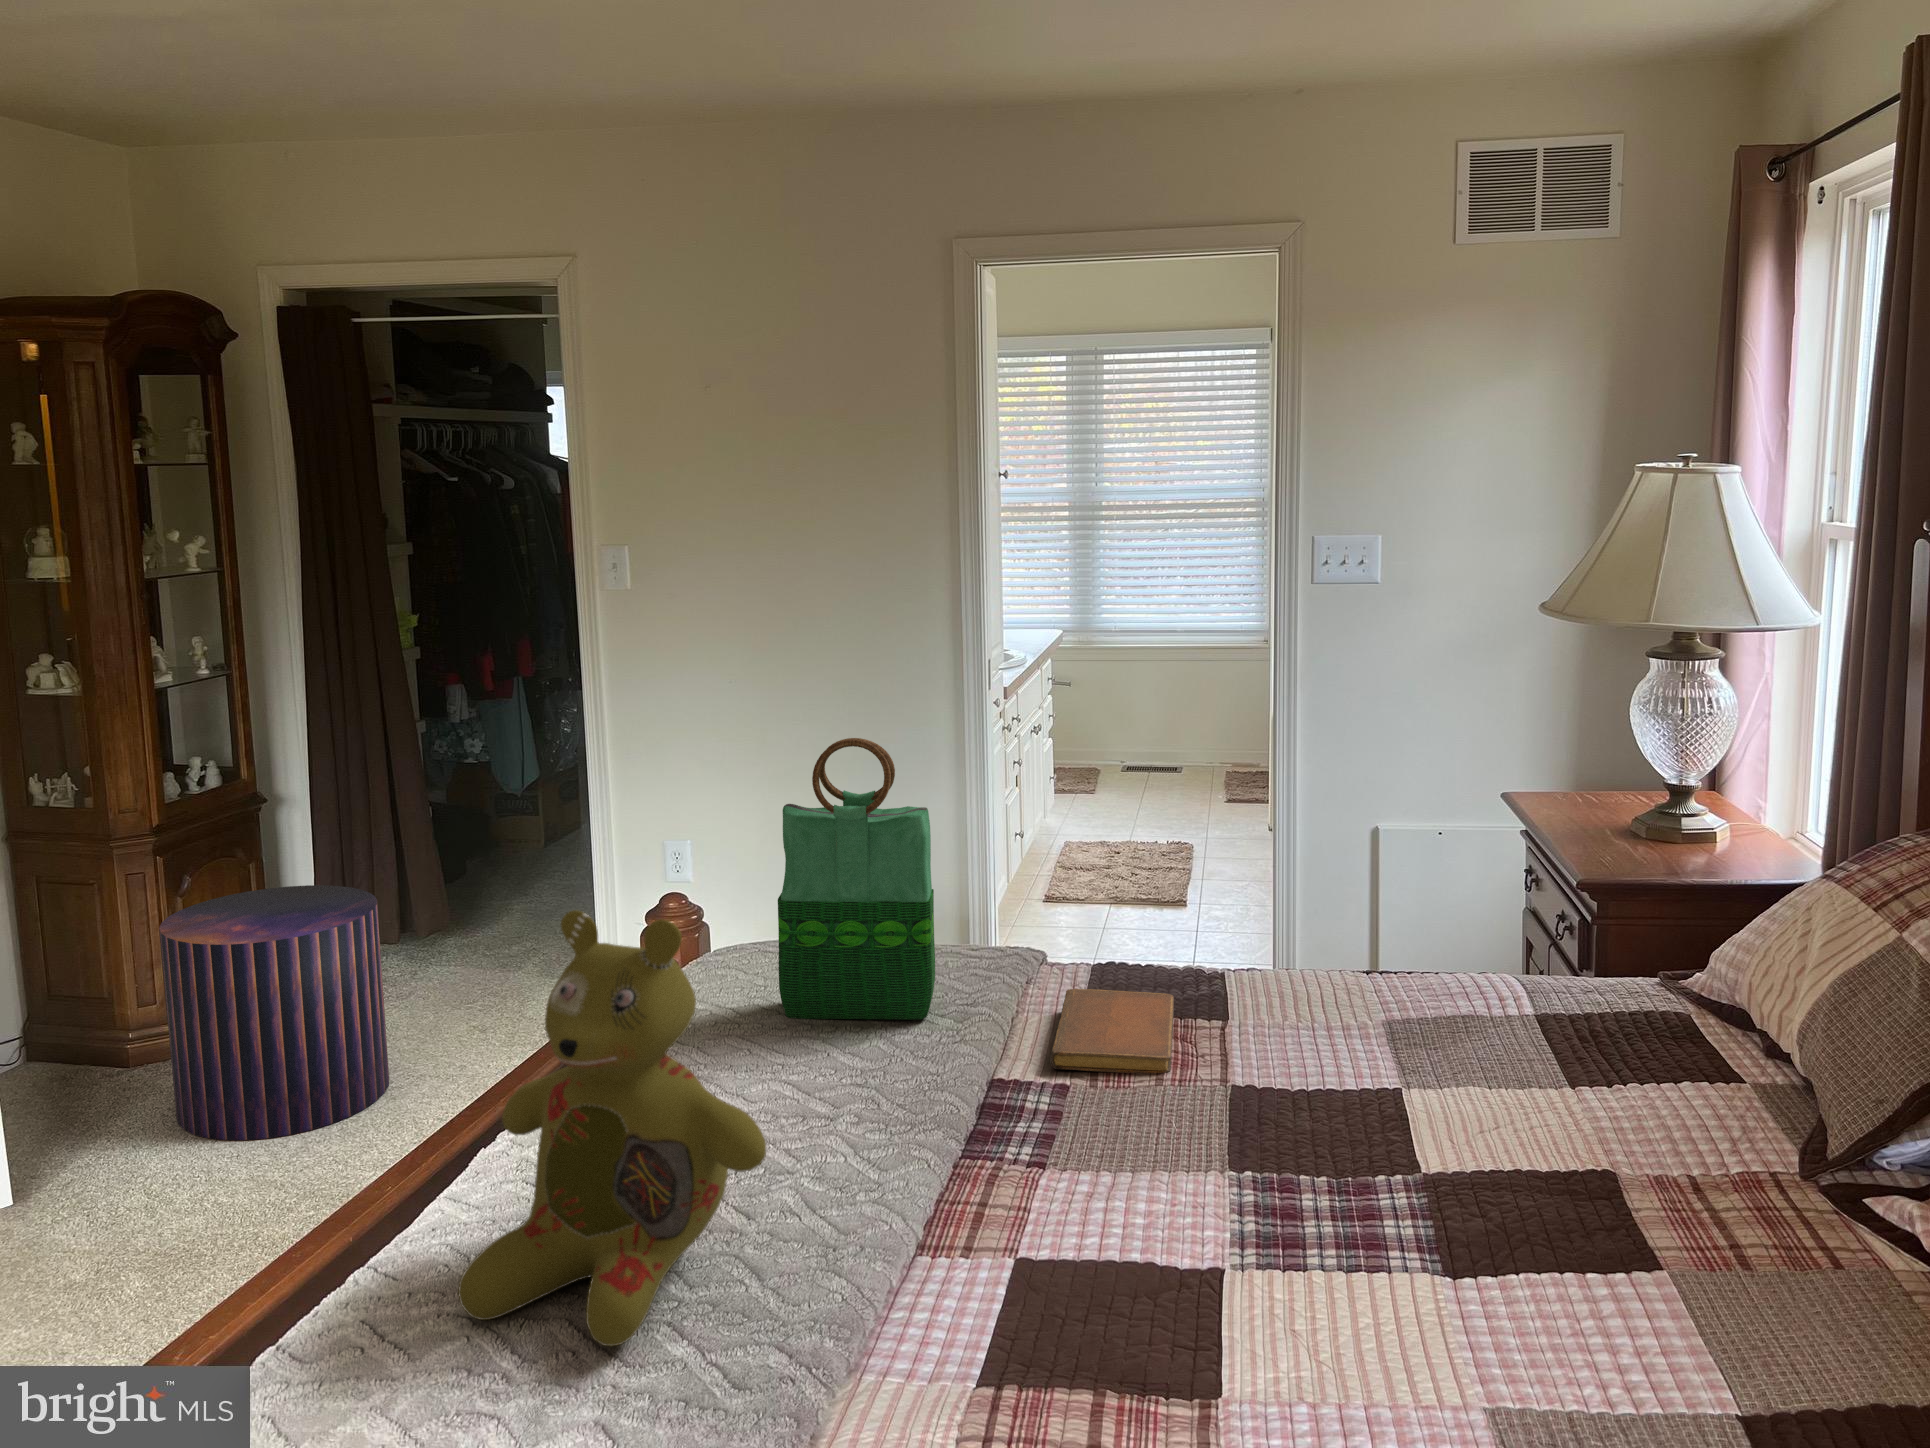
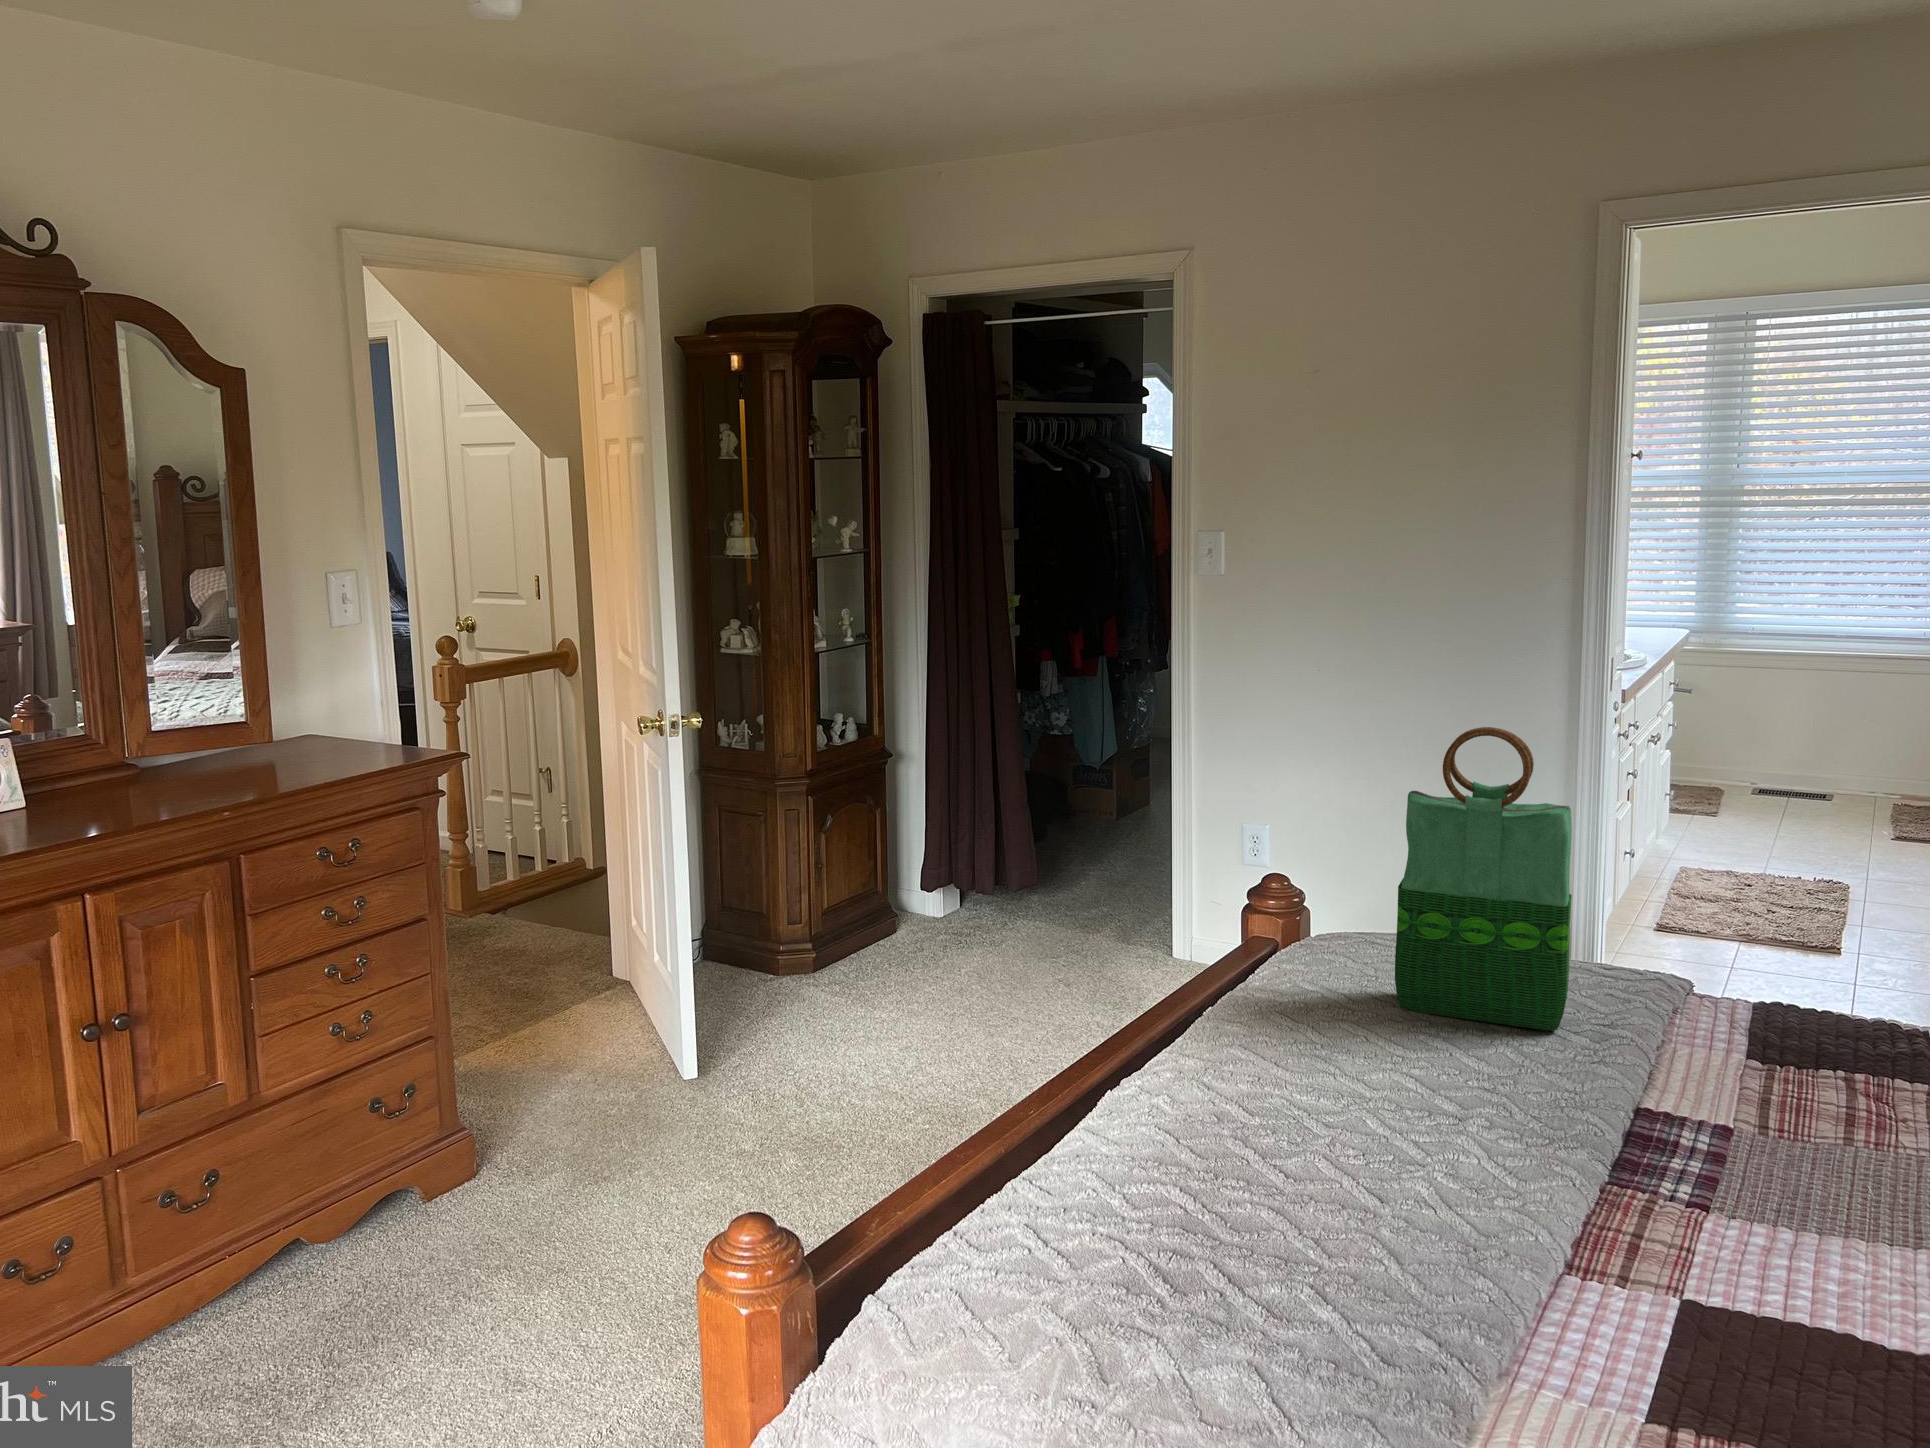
pouf: present [159,885,389,1140] -> none [813,834,987,1054]
stuffed bear: present [458,910,766,1346] -> none [1112,872,1413,1295]
notebook: present [1050,989,1174,1073] -> none [1707,1023,1867,1136]

